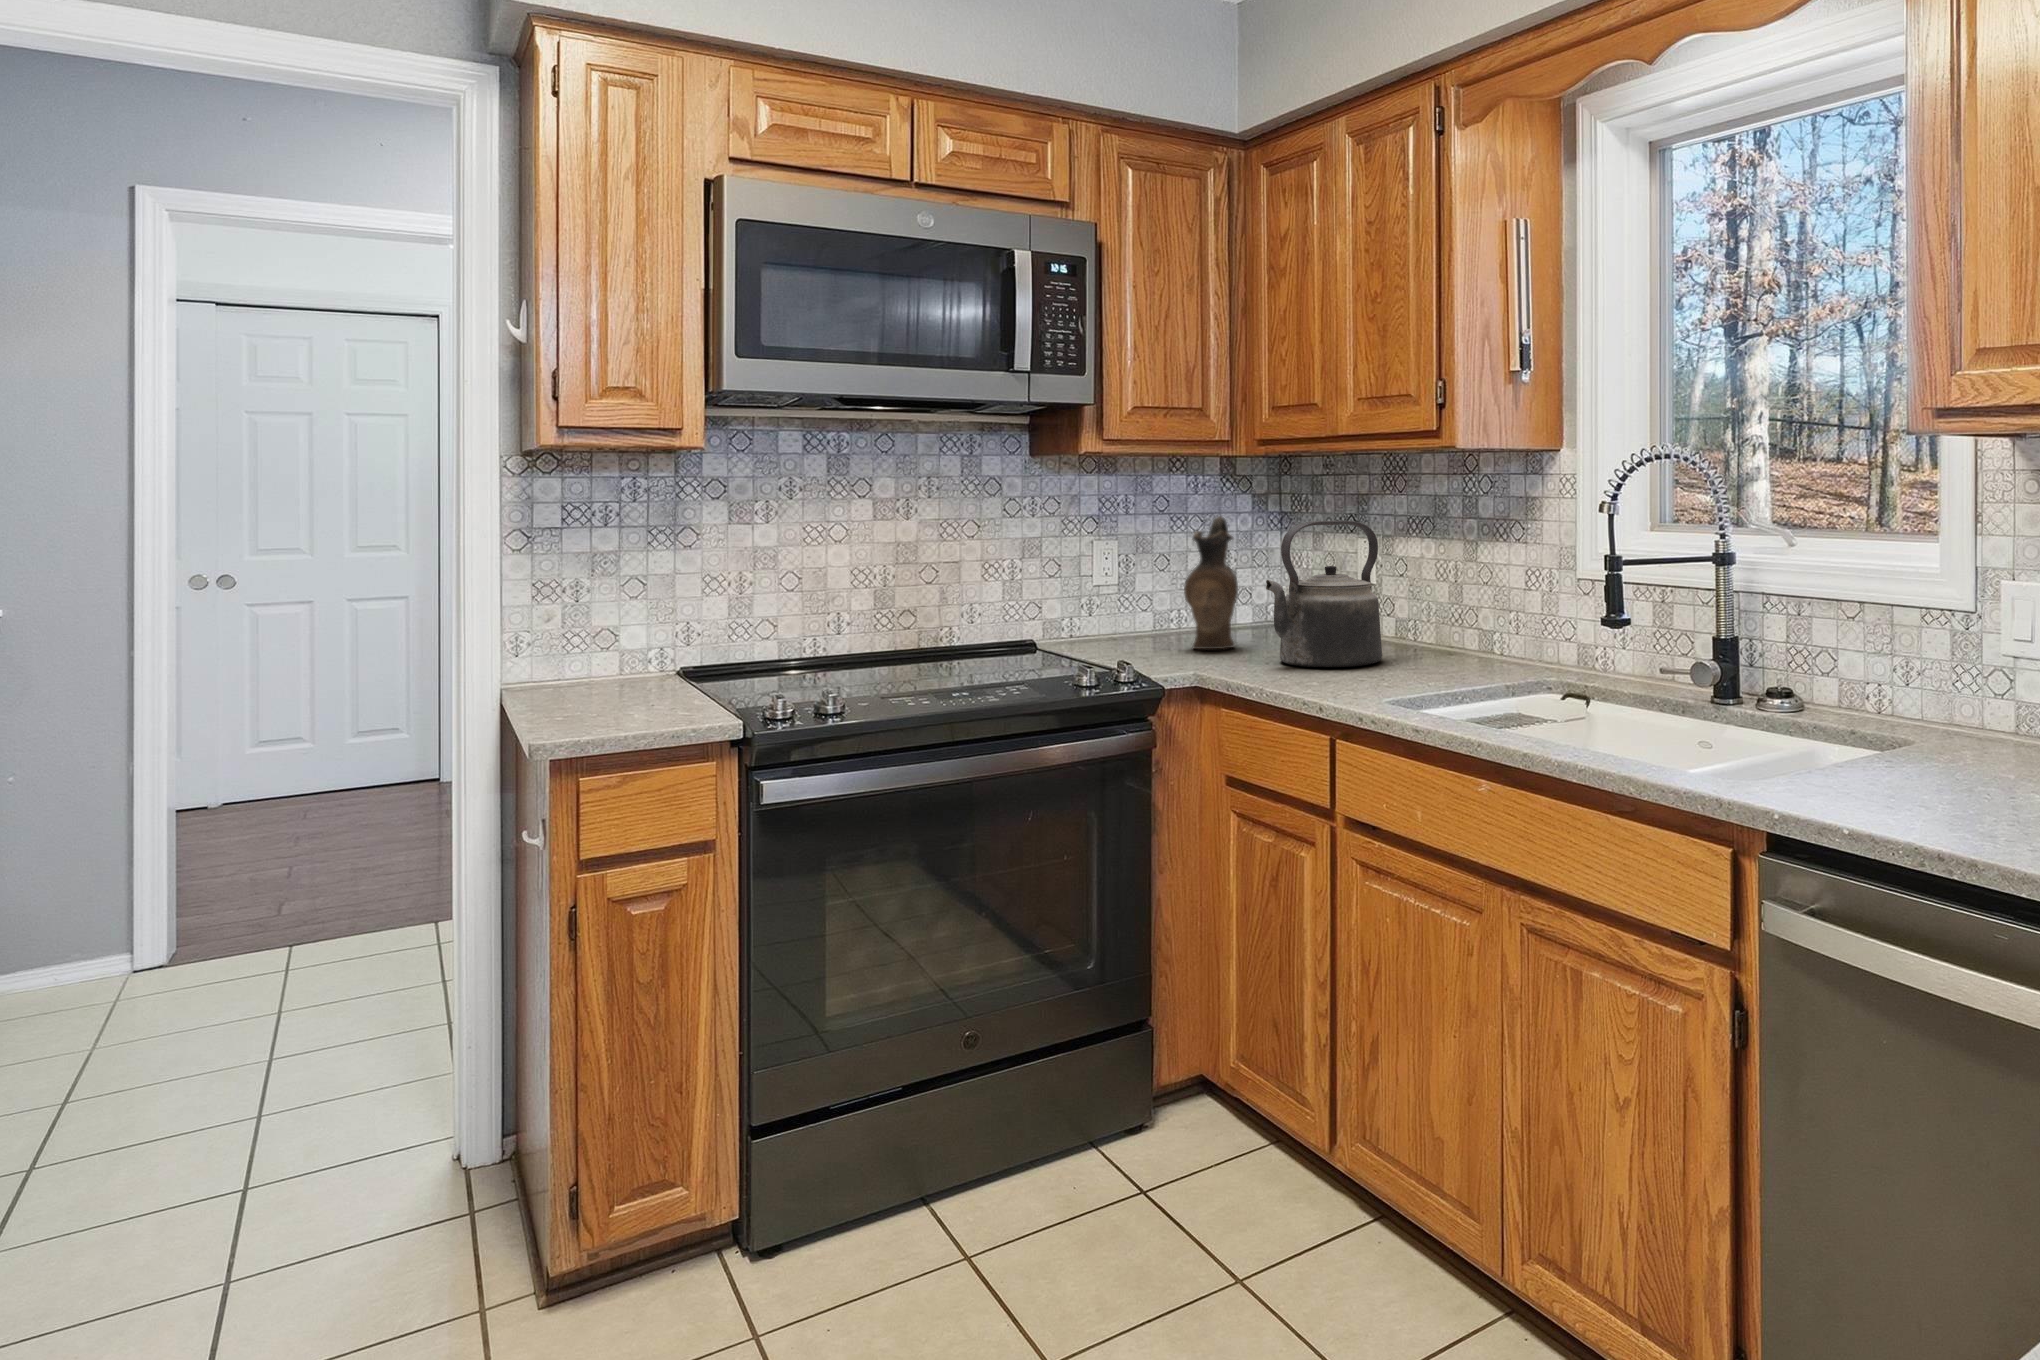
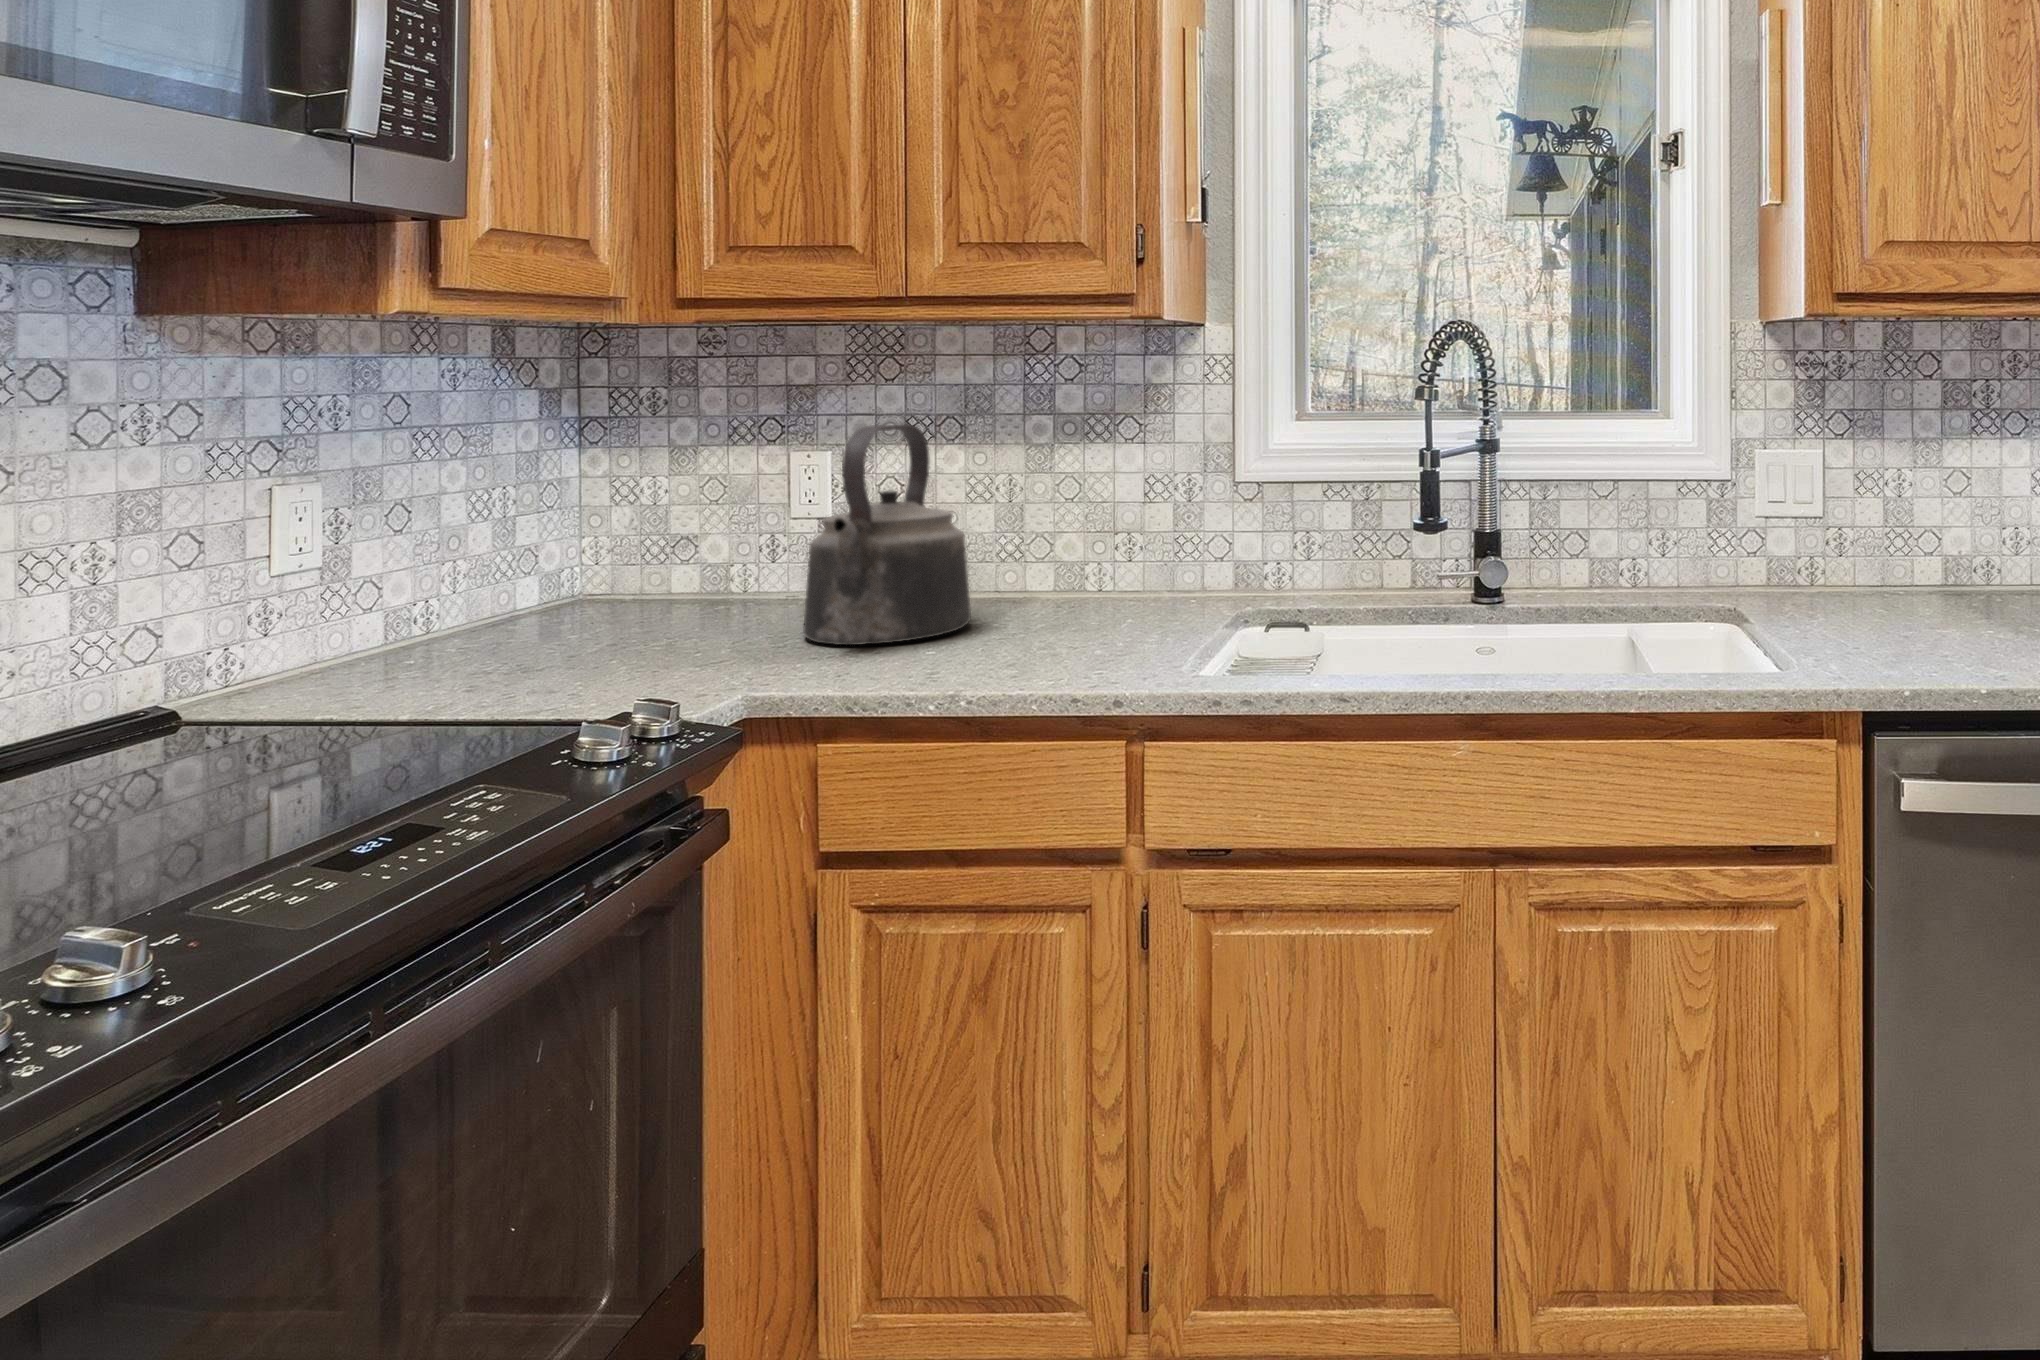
ceramic pitcher: present [1184,516,1238,649] -> none [566,426,678,652]

